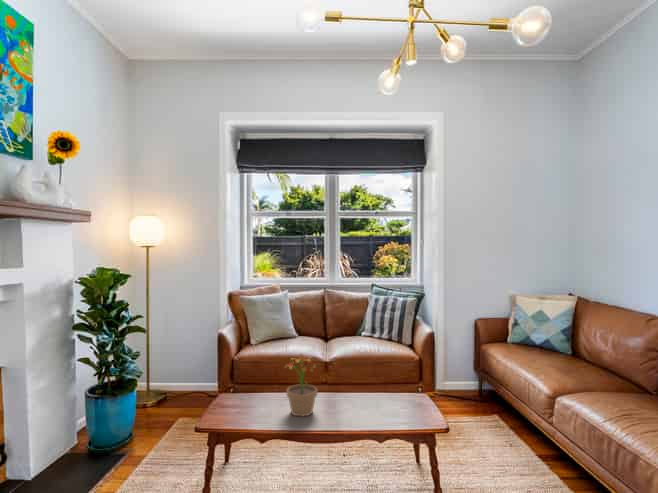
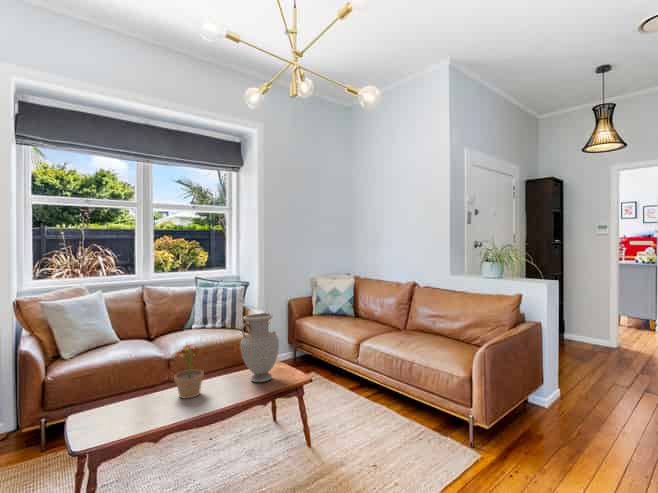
vase: none [362,333,409,418] -> present [240,313,279,382]

